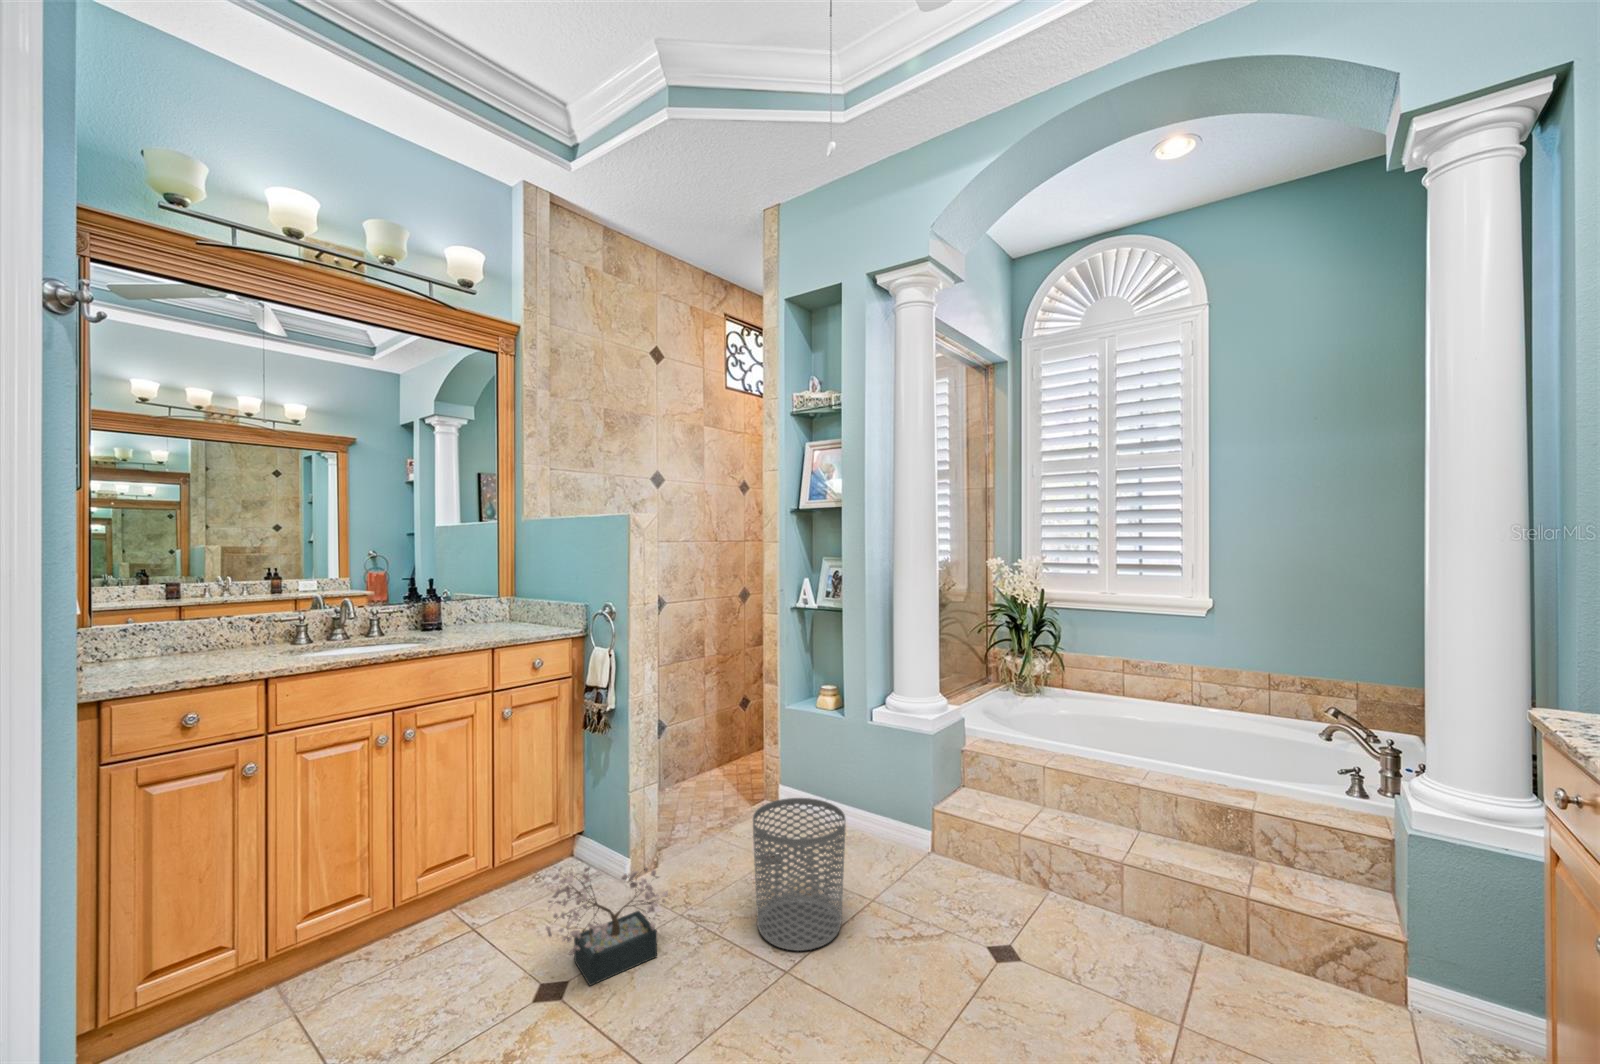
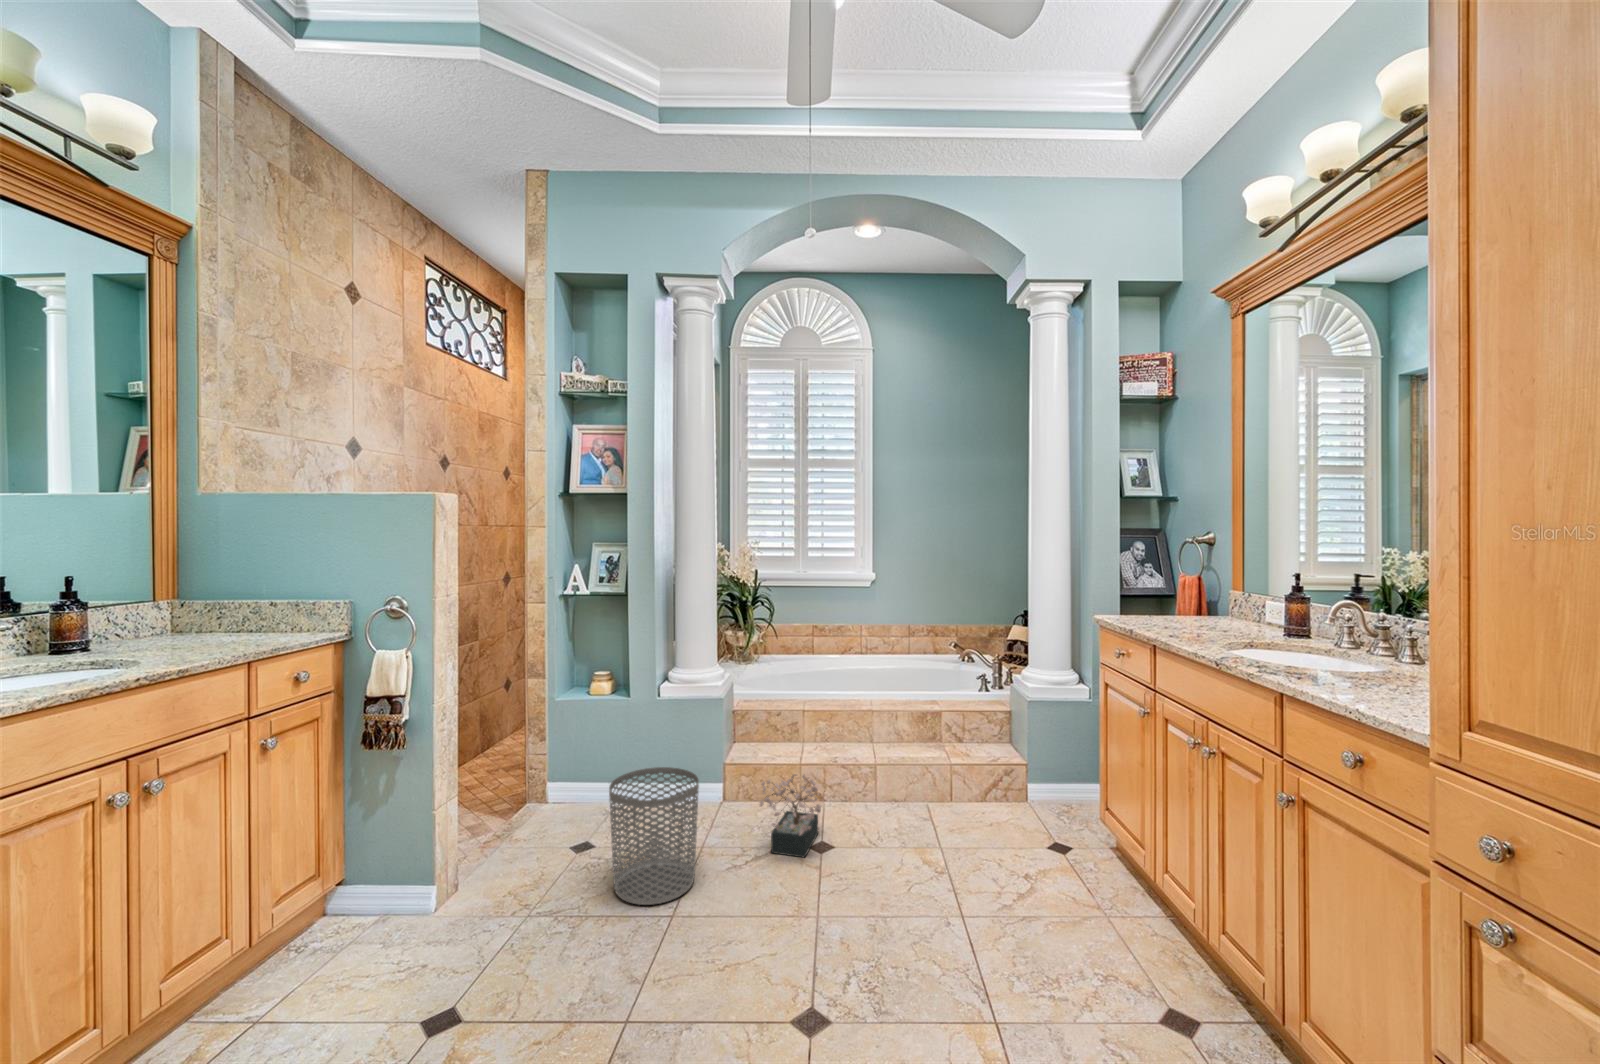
decorative plant: present [546,867,668,986] -> present [760,774,822,857]

